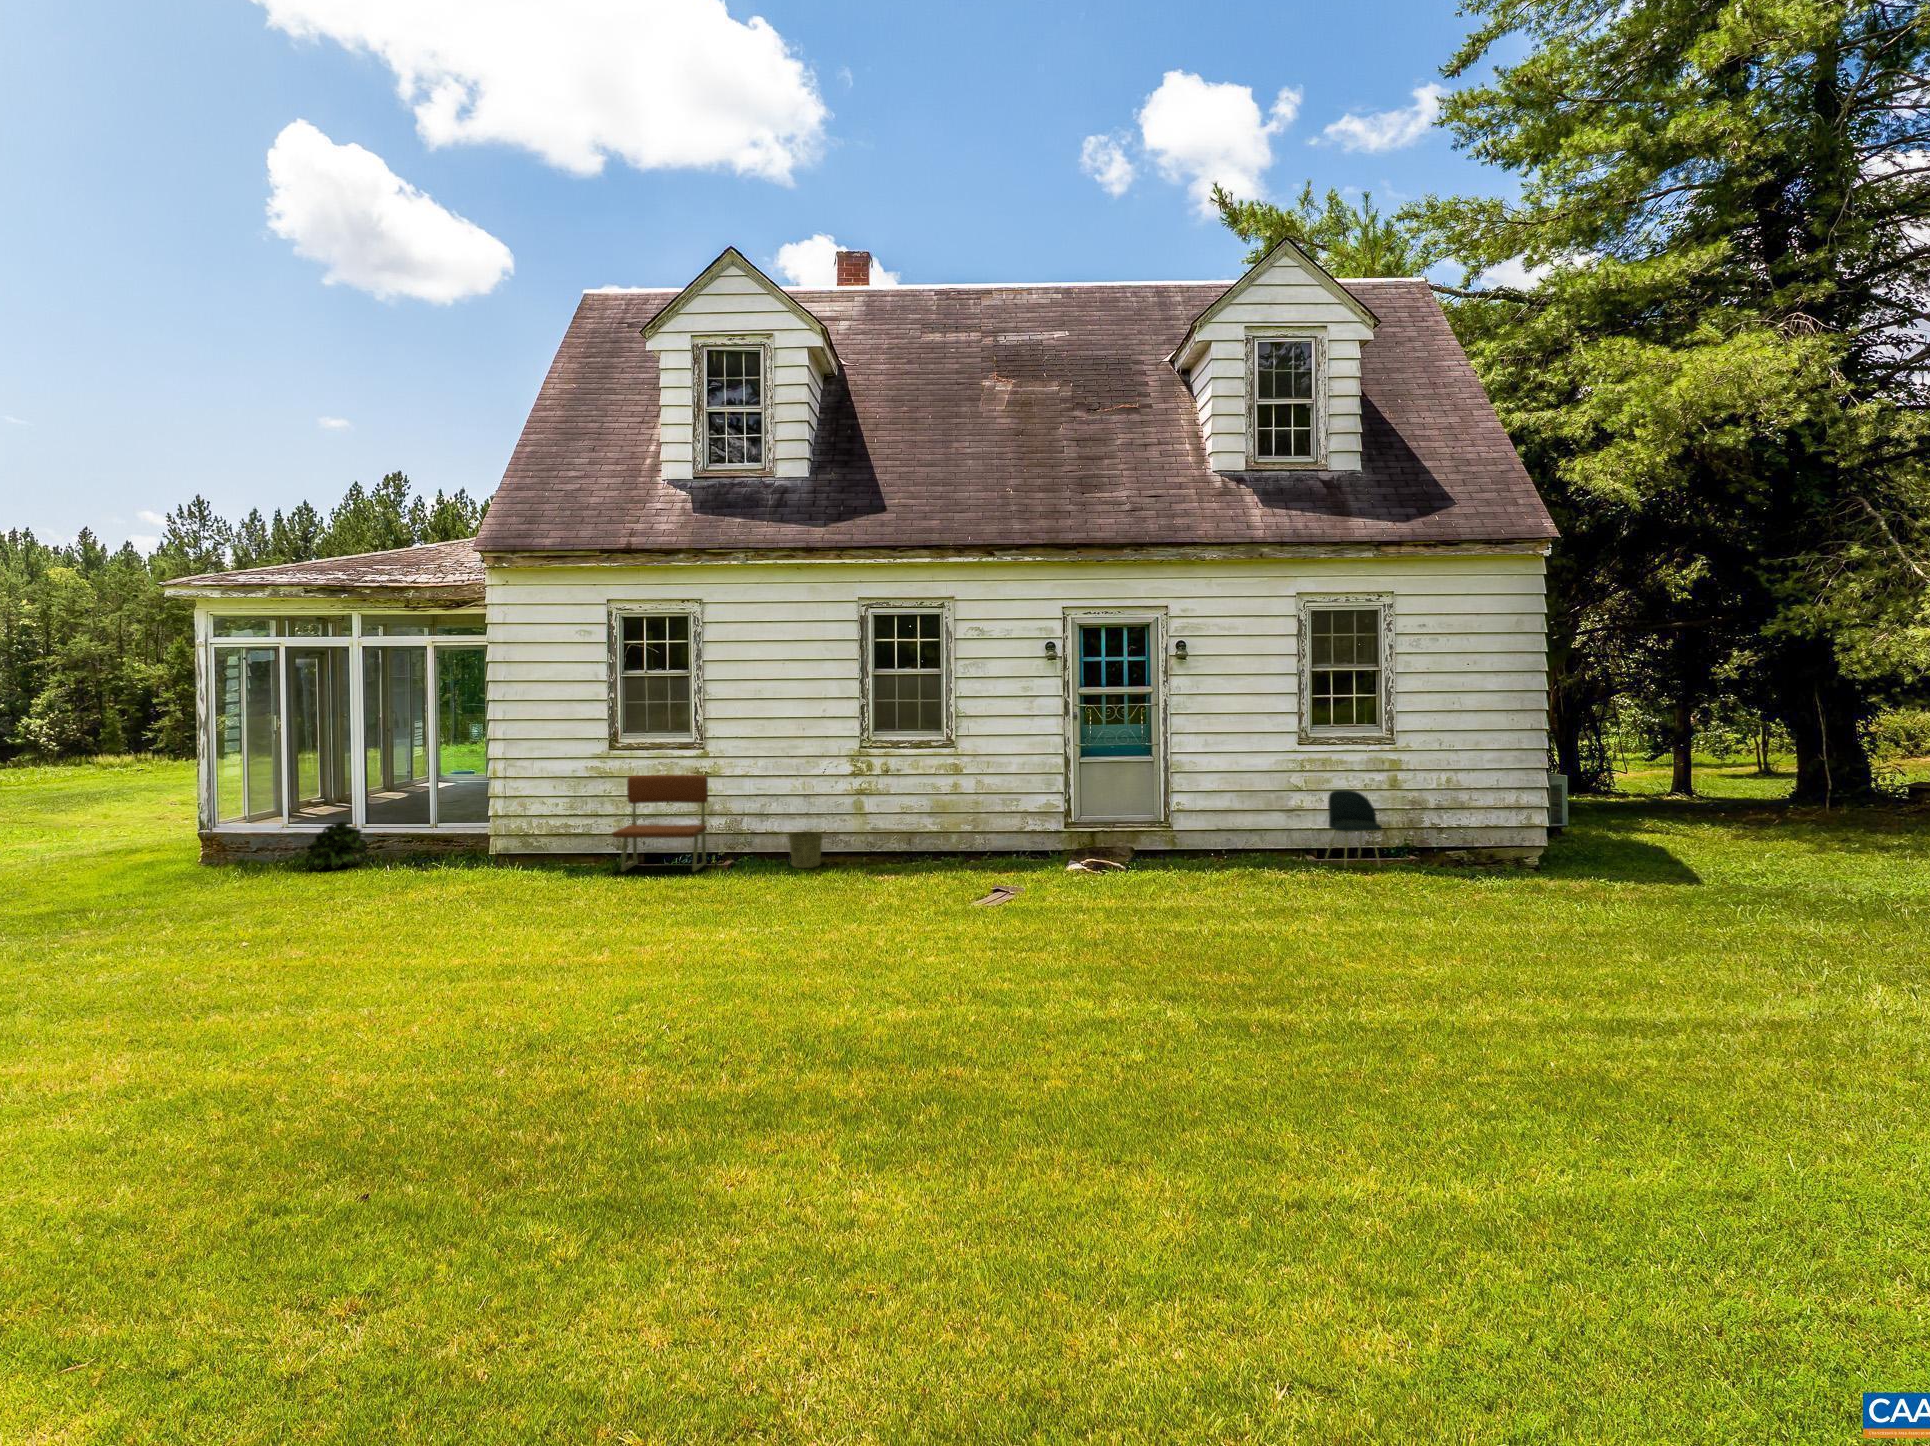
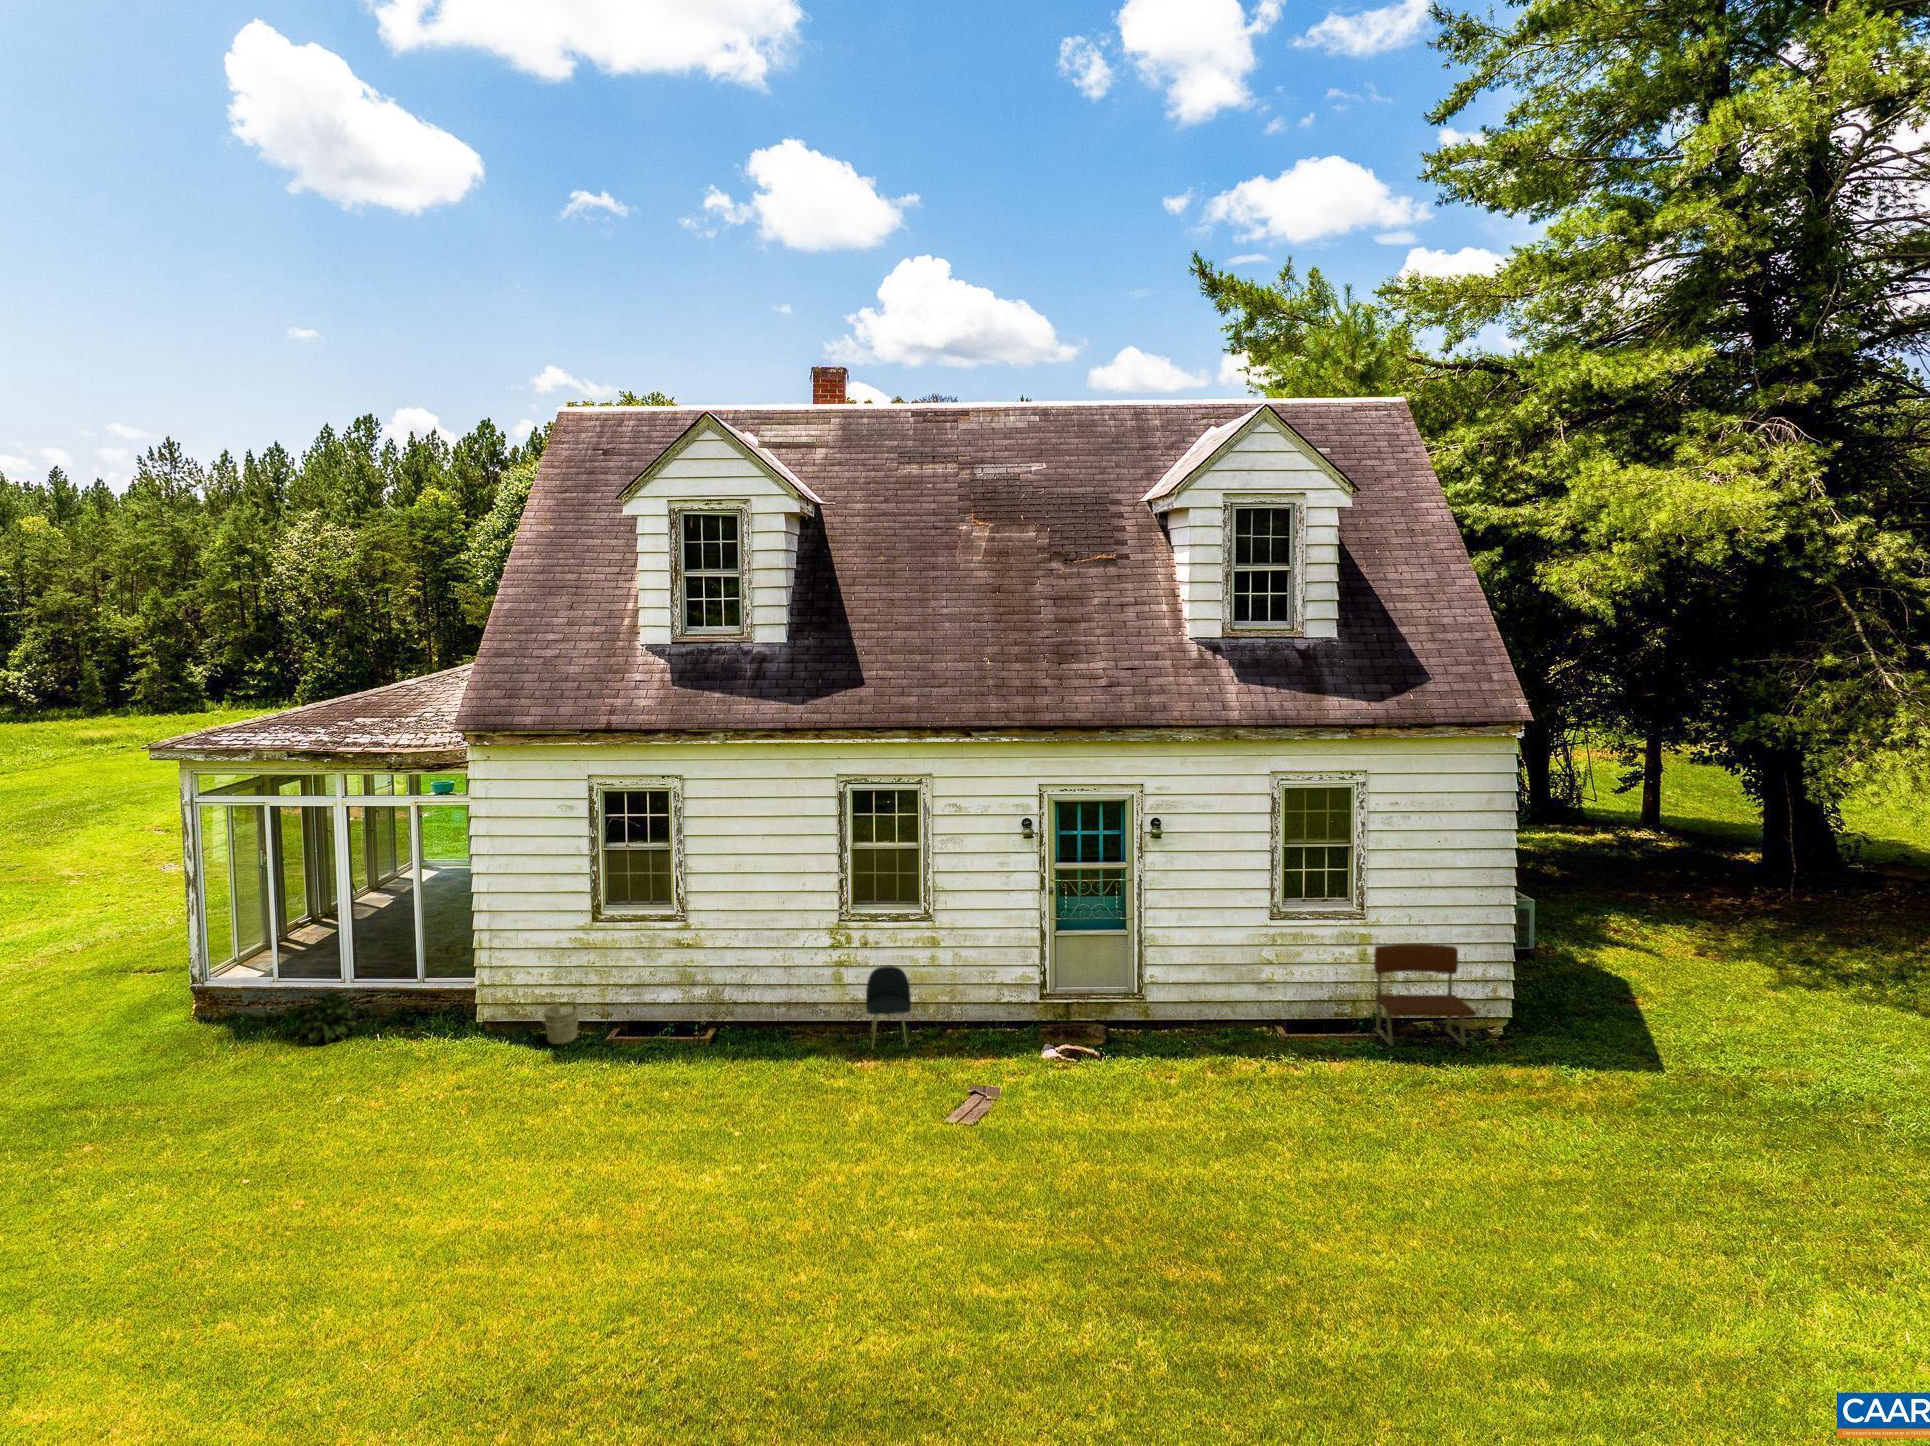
bench: present [612,774,708,872] -> present [1374,944,1476,1046]
chair: present [1325,790,1382,868] -> present [866,966,911,1049]
bucket: present [788,832,823,868] -> present [543,1004,579,1044]

